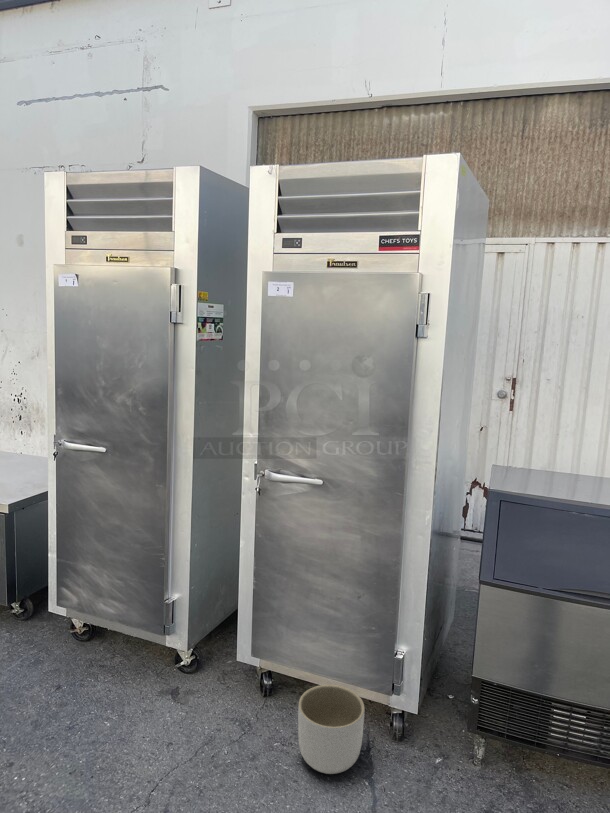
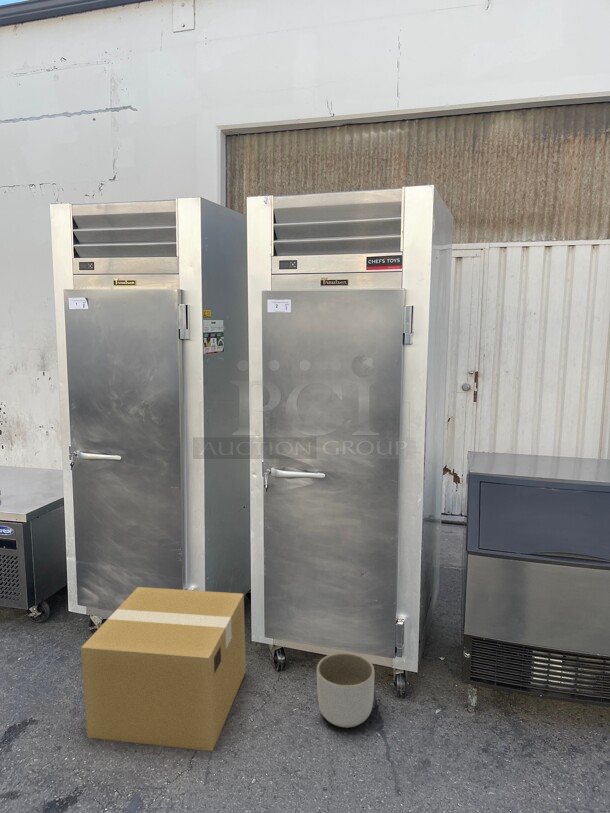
cardboard box: none [36,590,228,788] -> present [81,587,246,751]

